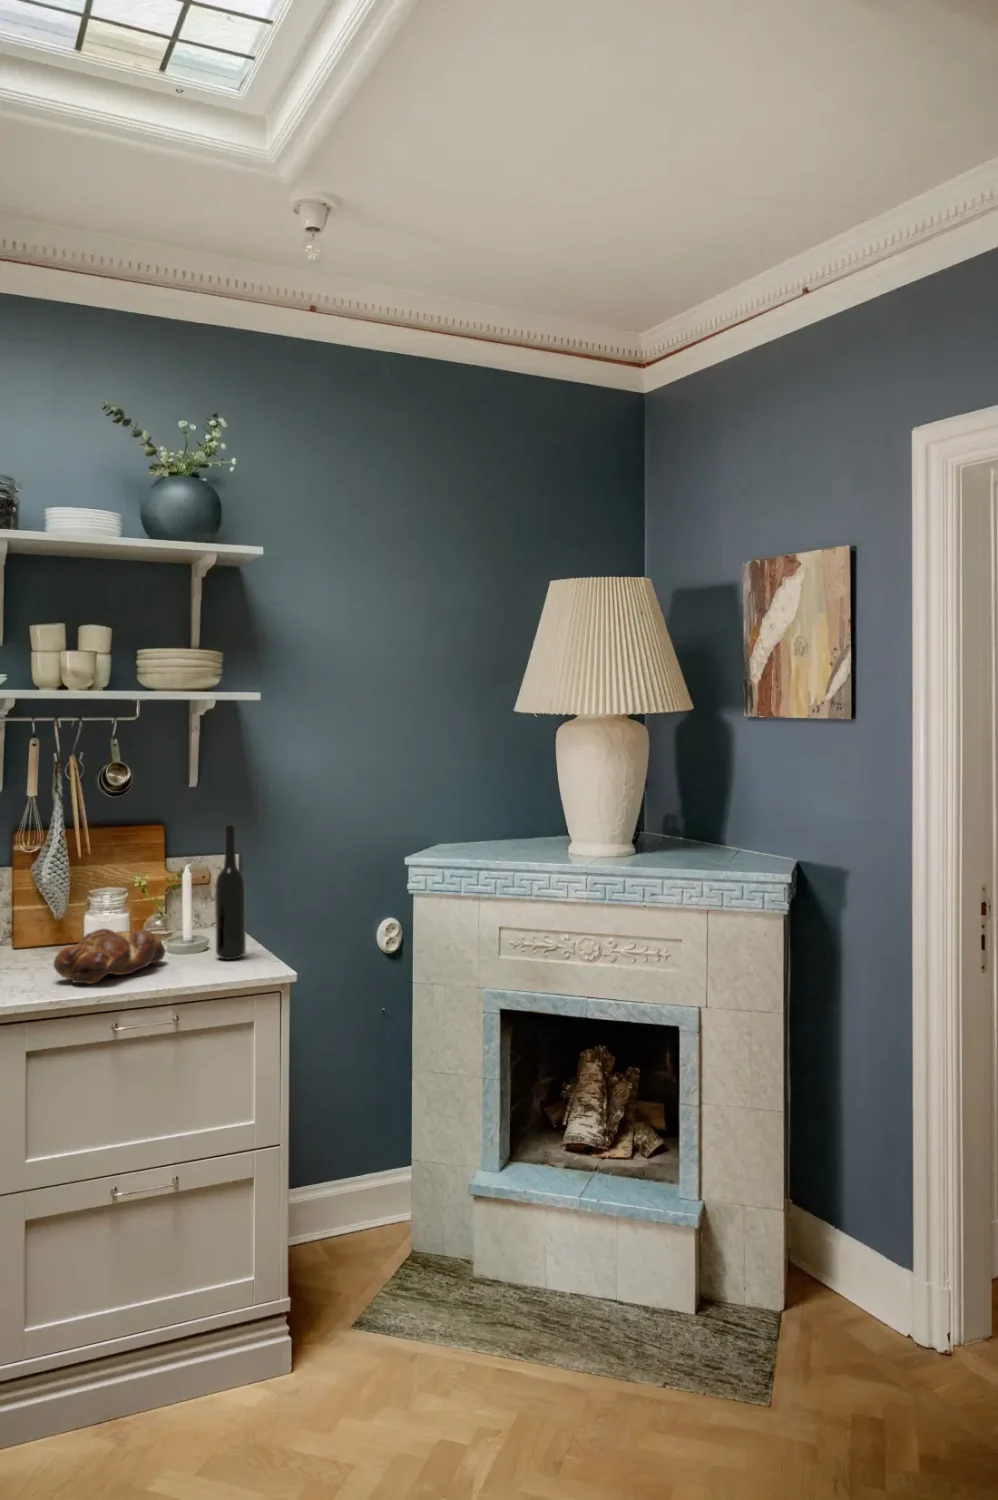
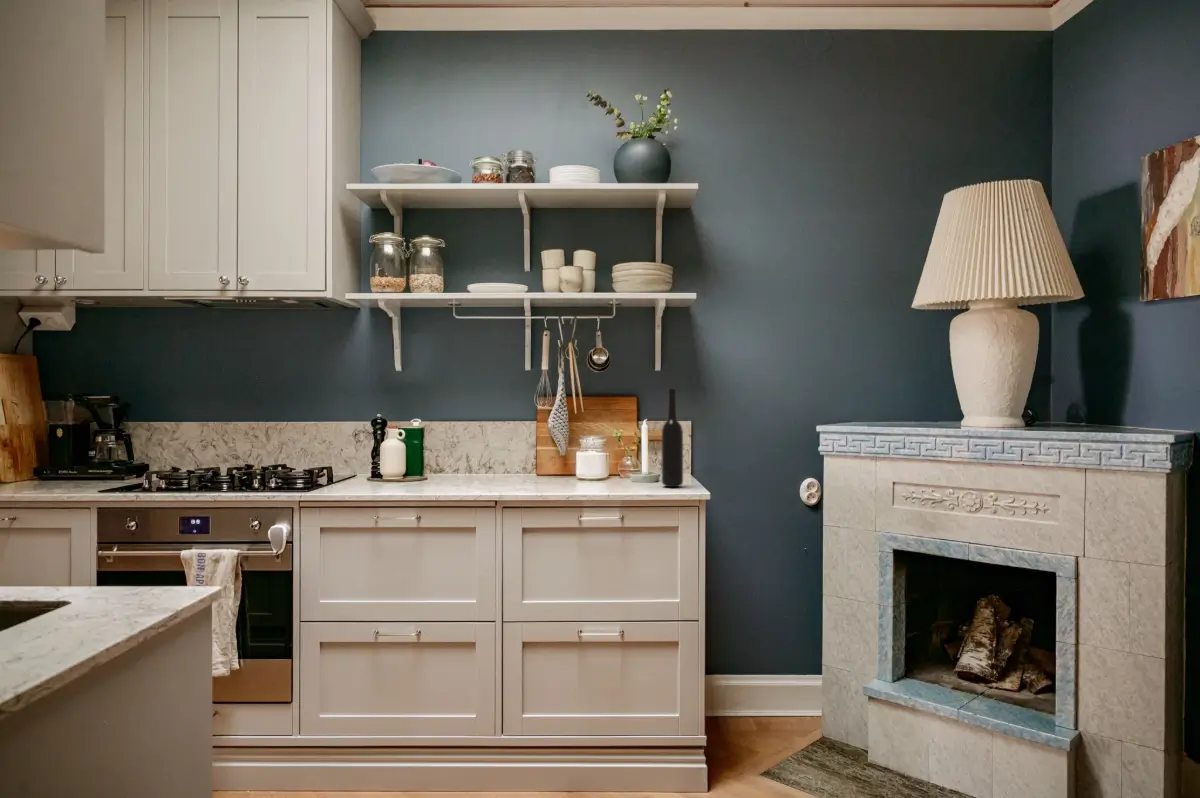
bread loaf: present [54,929,165,984] -> none [548,458,626,492]

